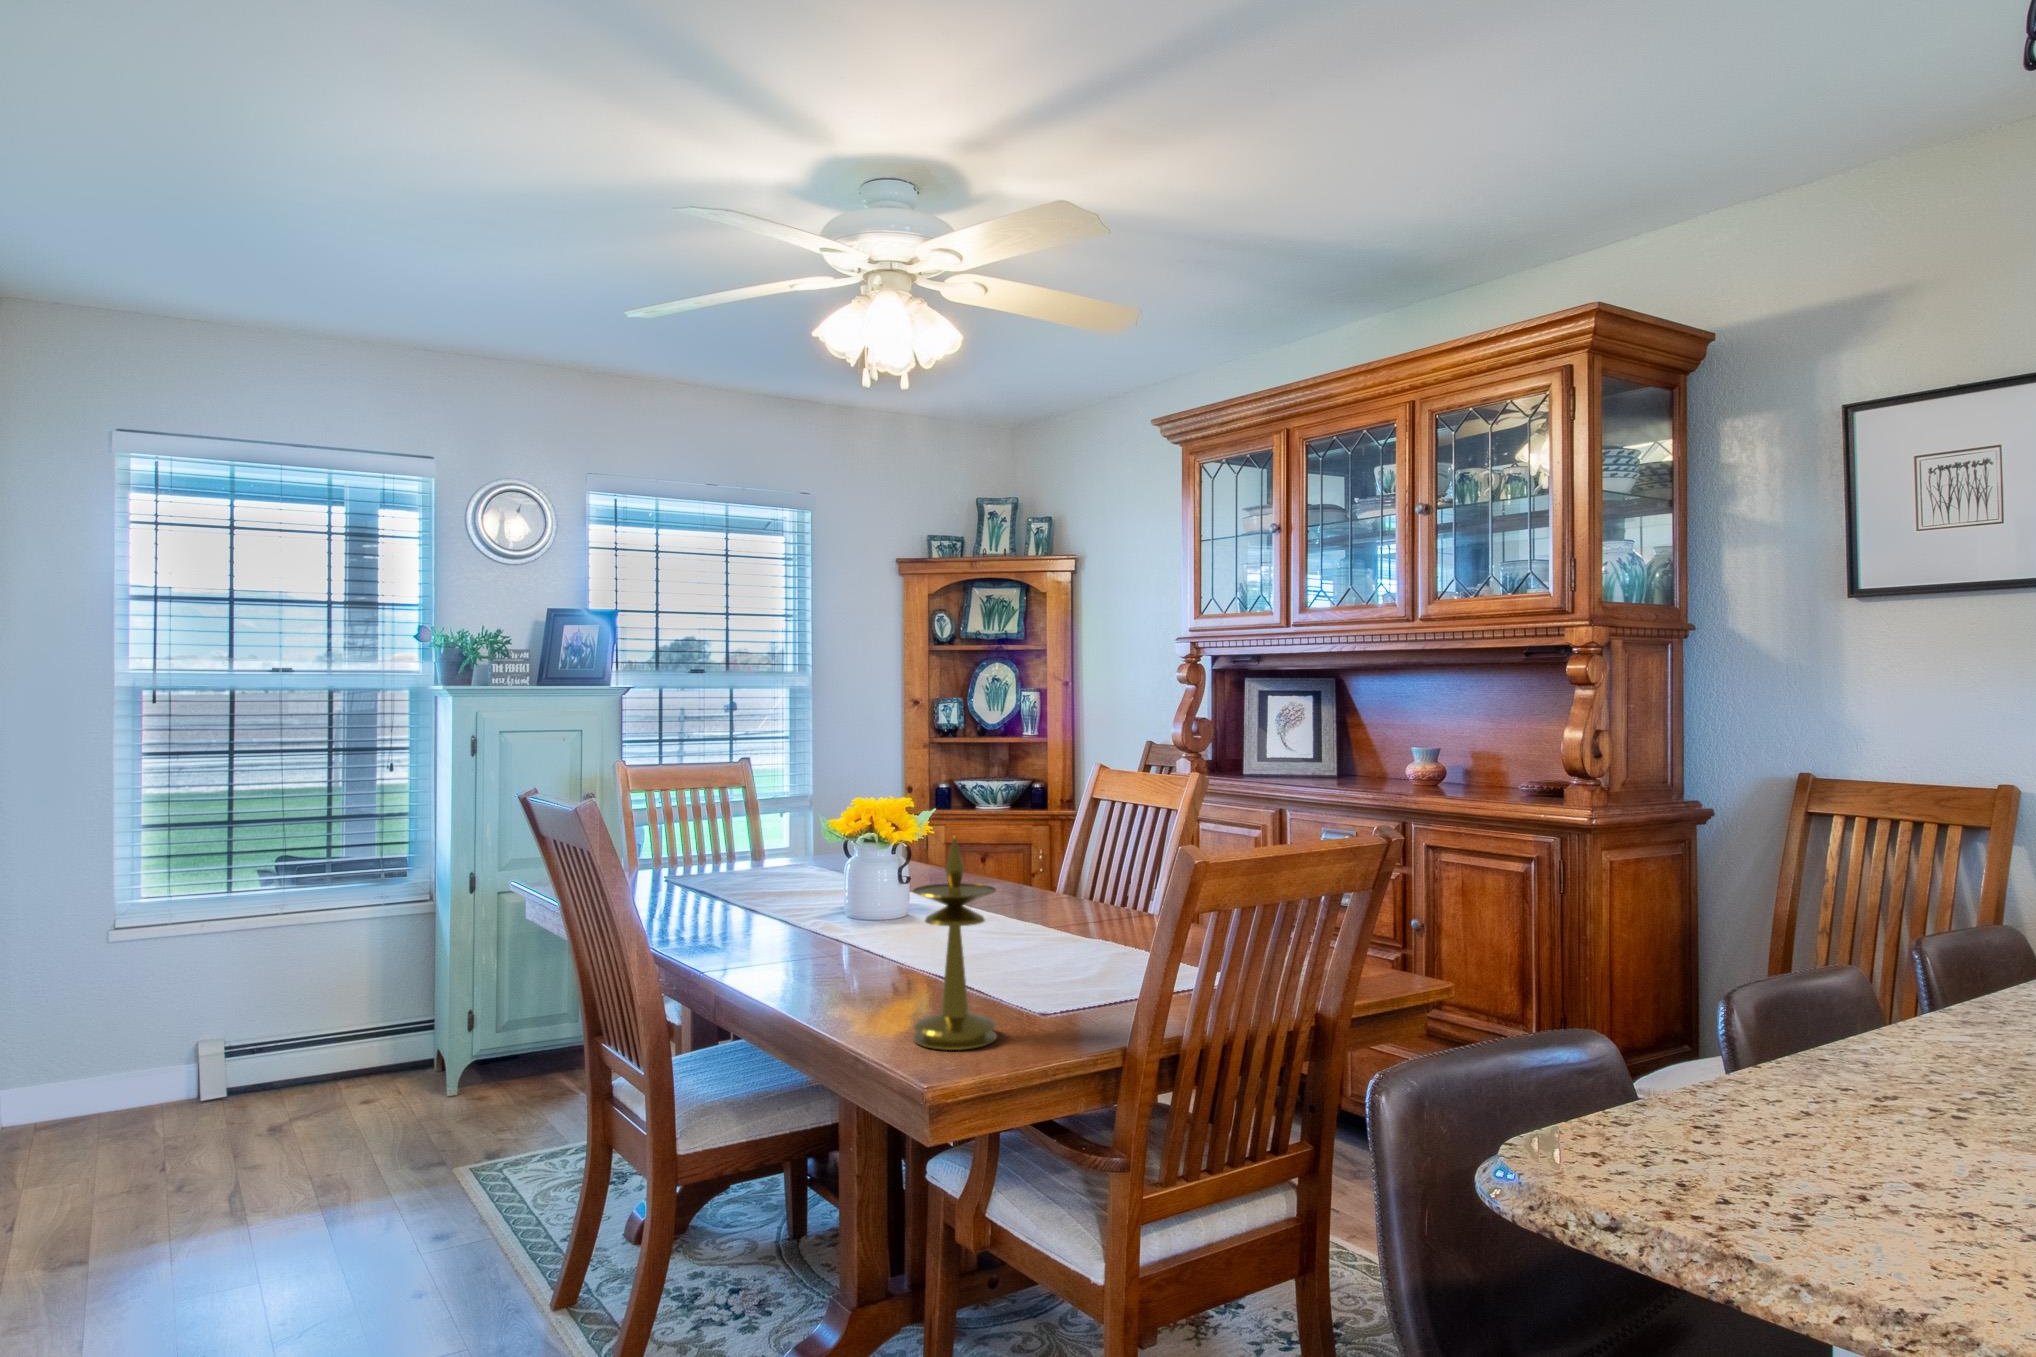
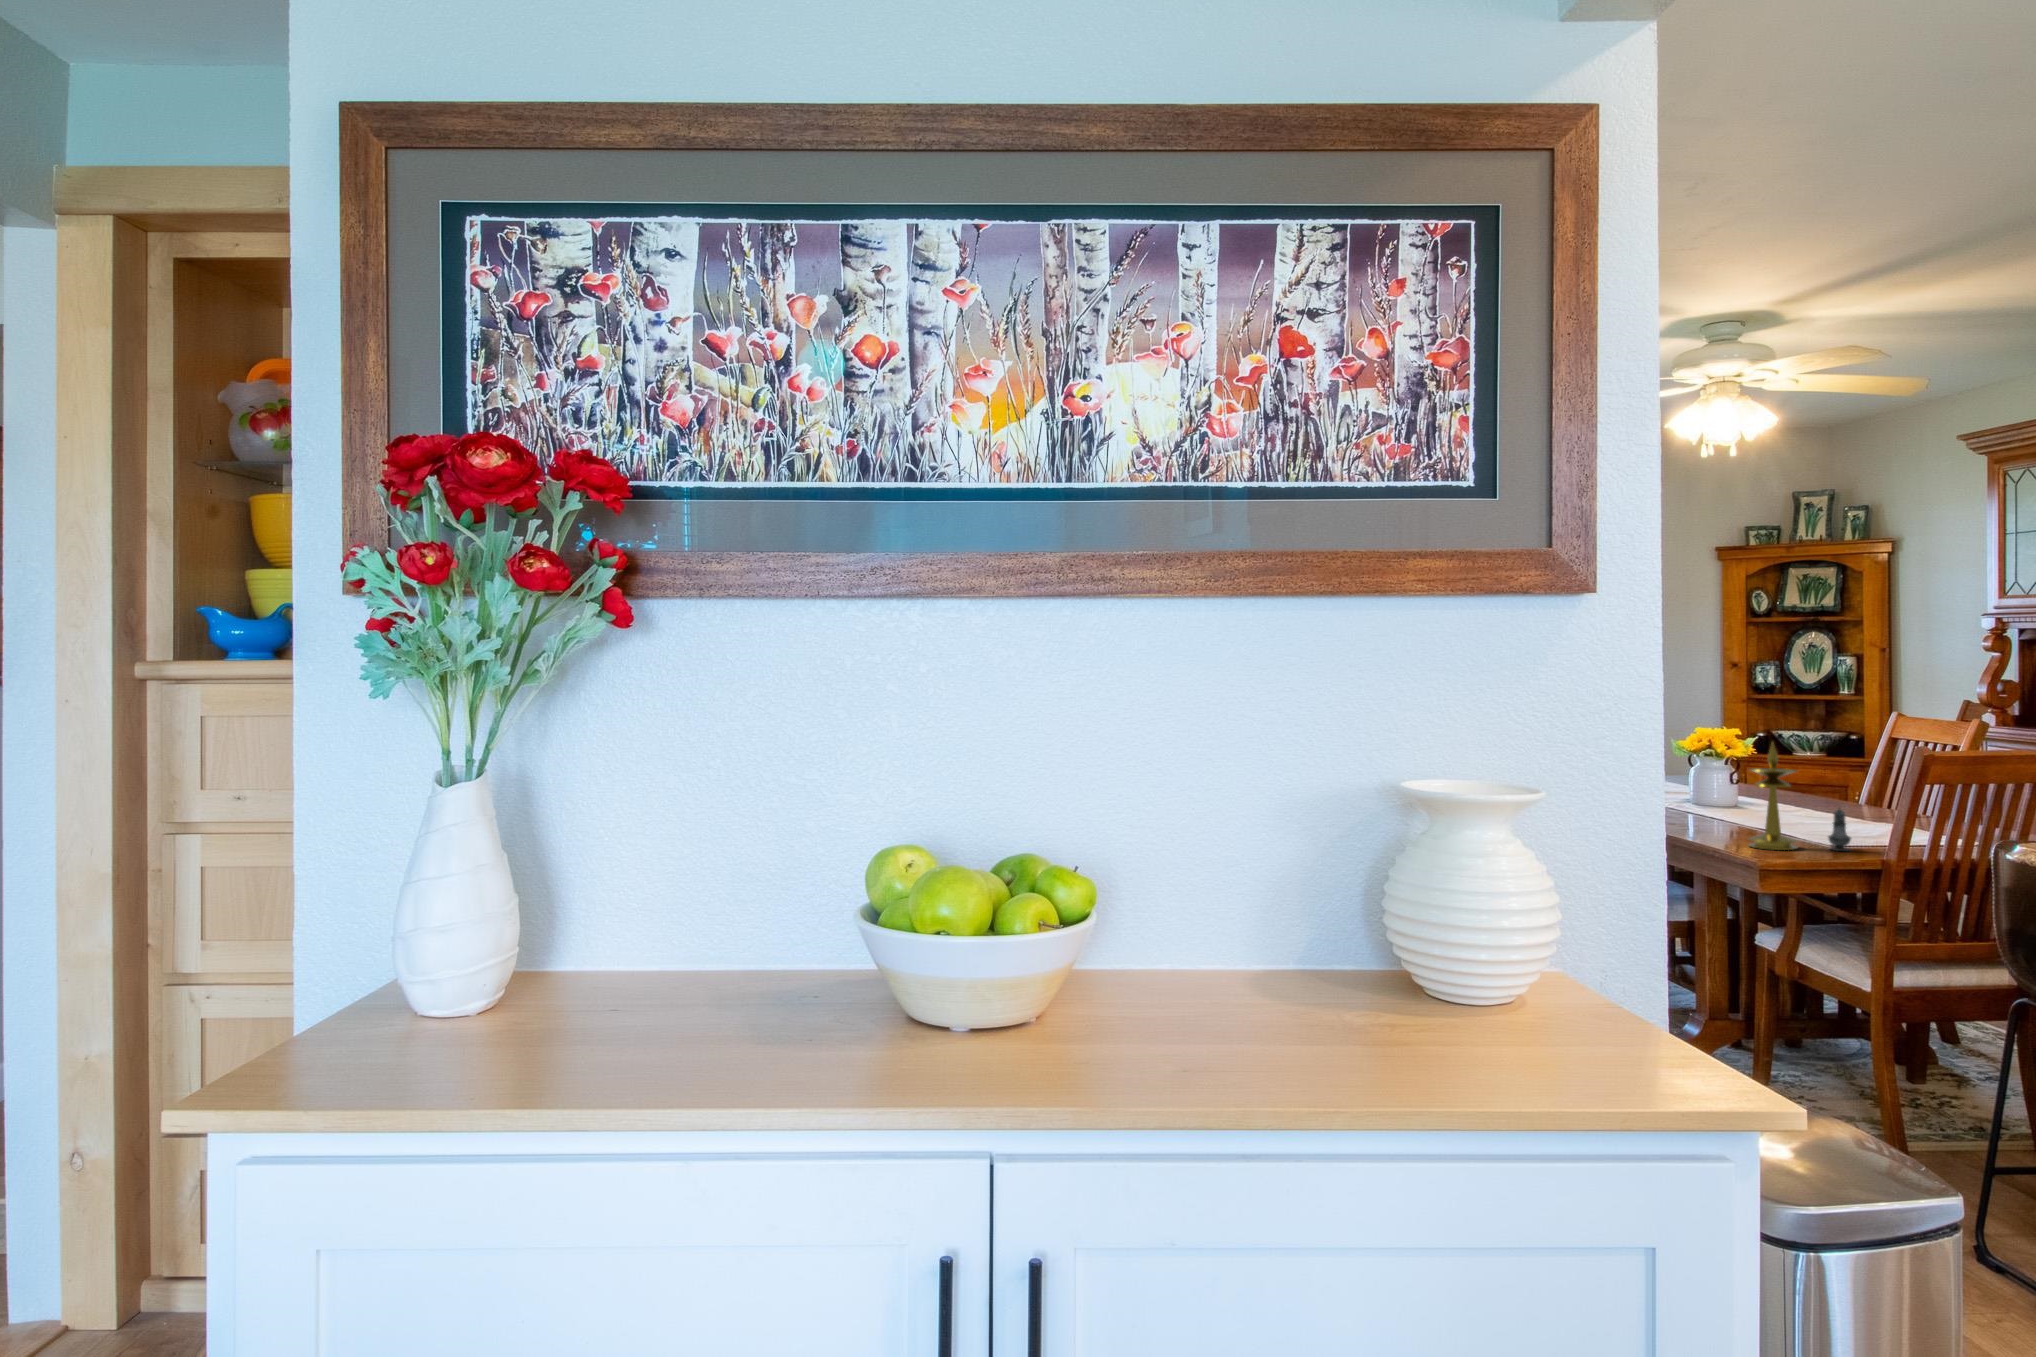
salt shaker: none [1043,954,1083,1039] -> present [1828,808,1851,851]

